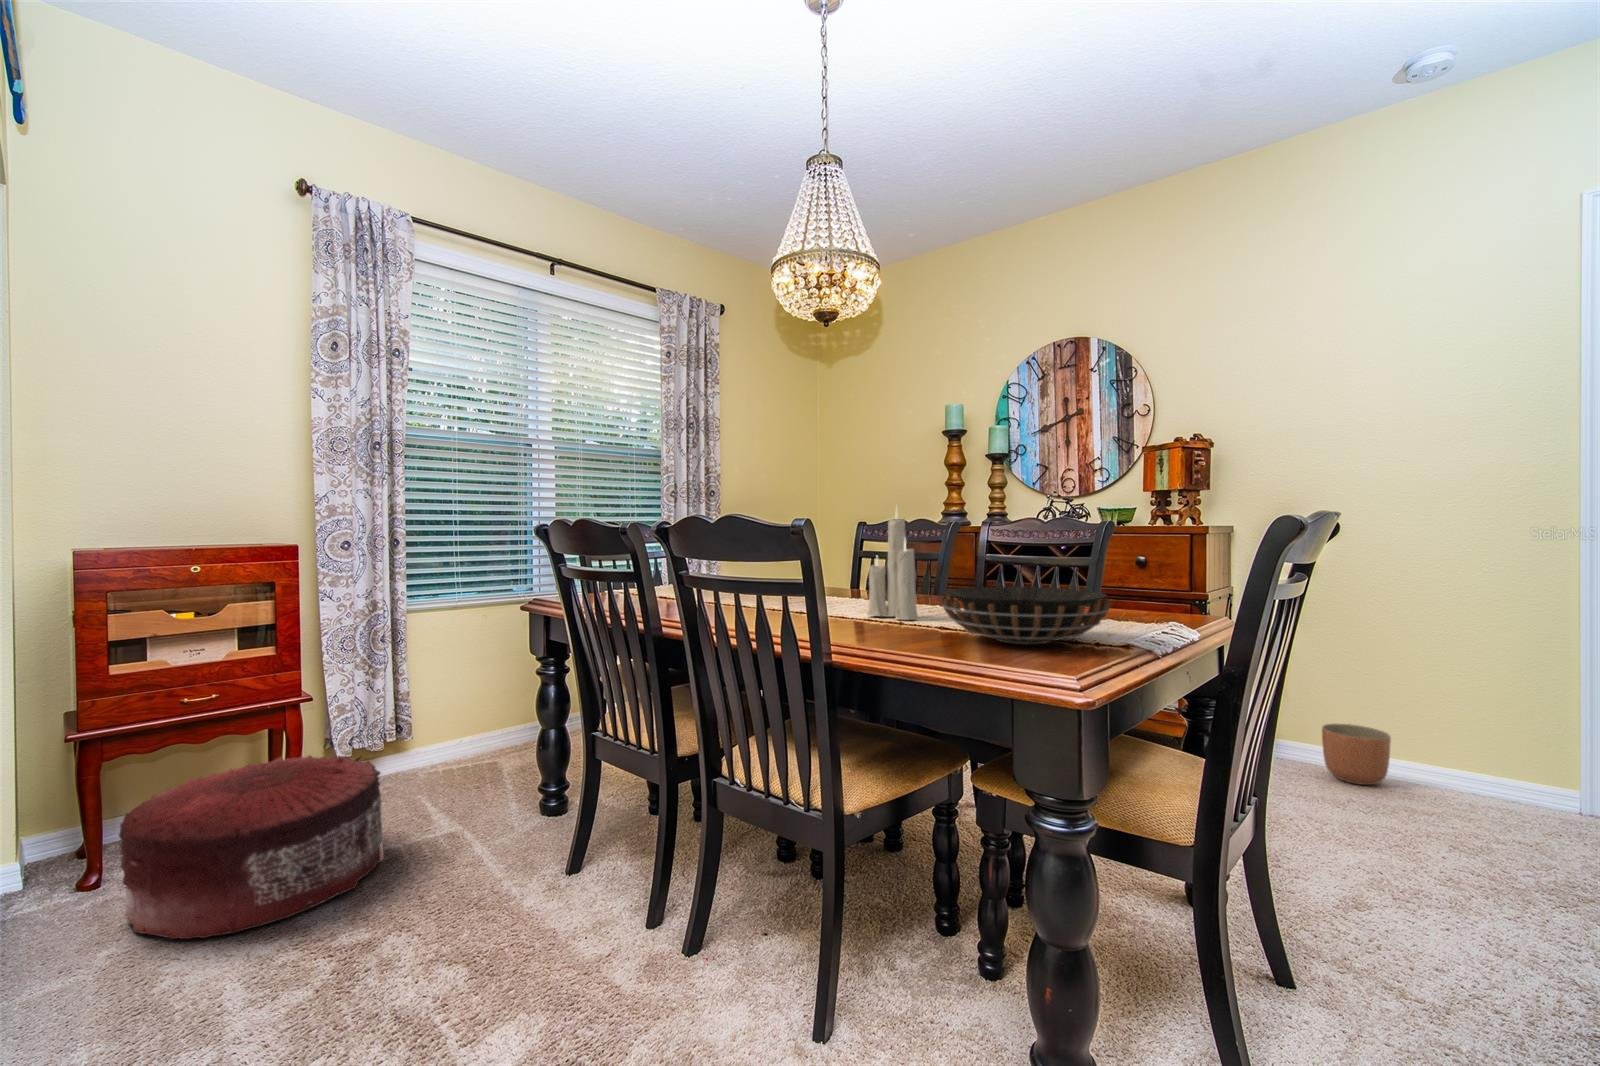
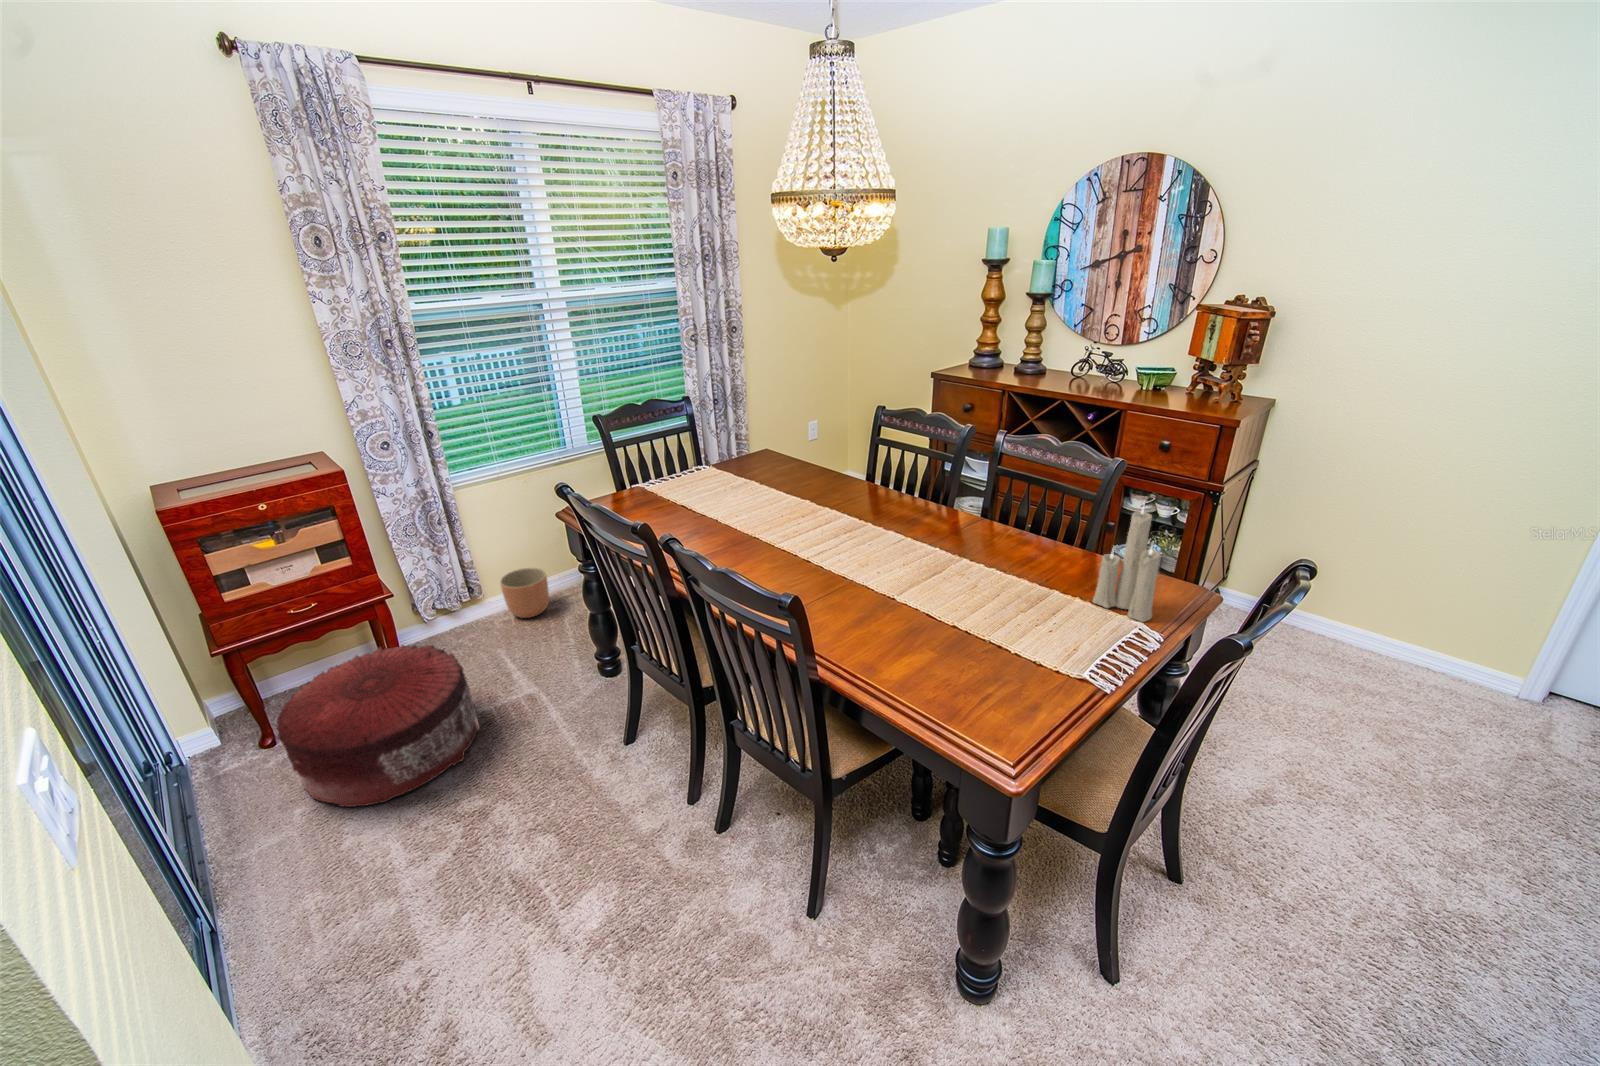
candle: present [867,518,918,620] -> present [1093,505,1161,622]
decorative bowl: present [940,587,1112,644] -> none [921,590,1074,683]
planter: present [1322,724,1391,785] -> present [500,568,549,618]

